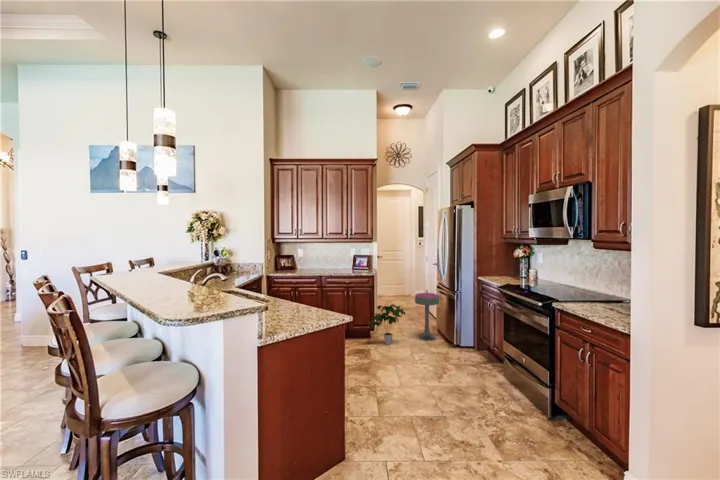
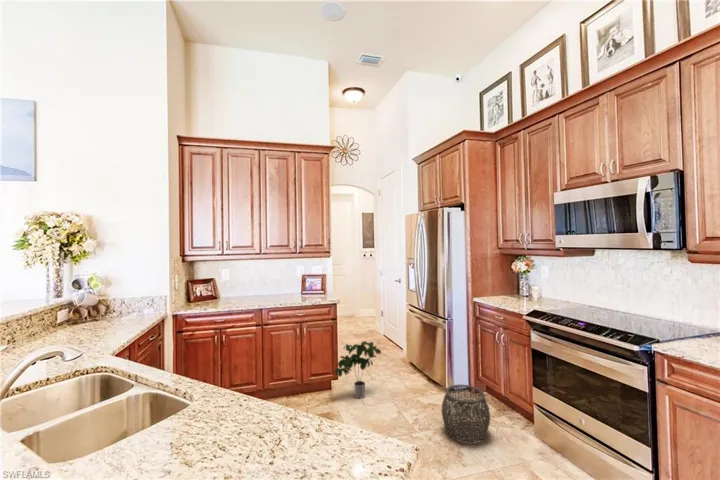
bar stool: present [415,293,439,340] -> none [388,320,418,383]
woven basket: none [435,337,470,375] -> present [442,384,490,442]

